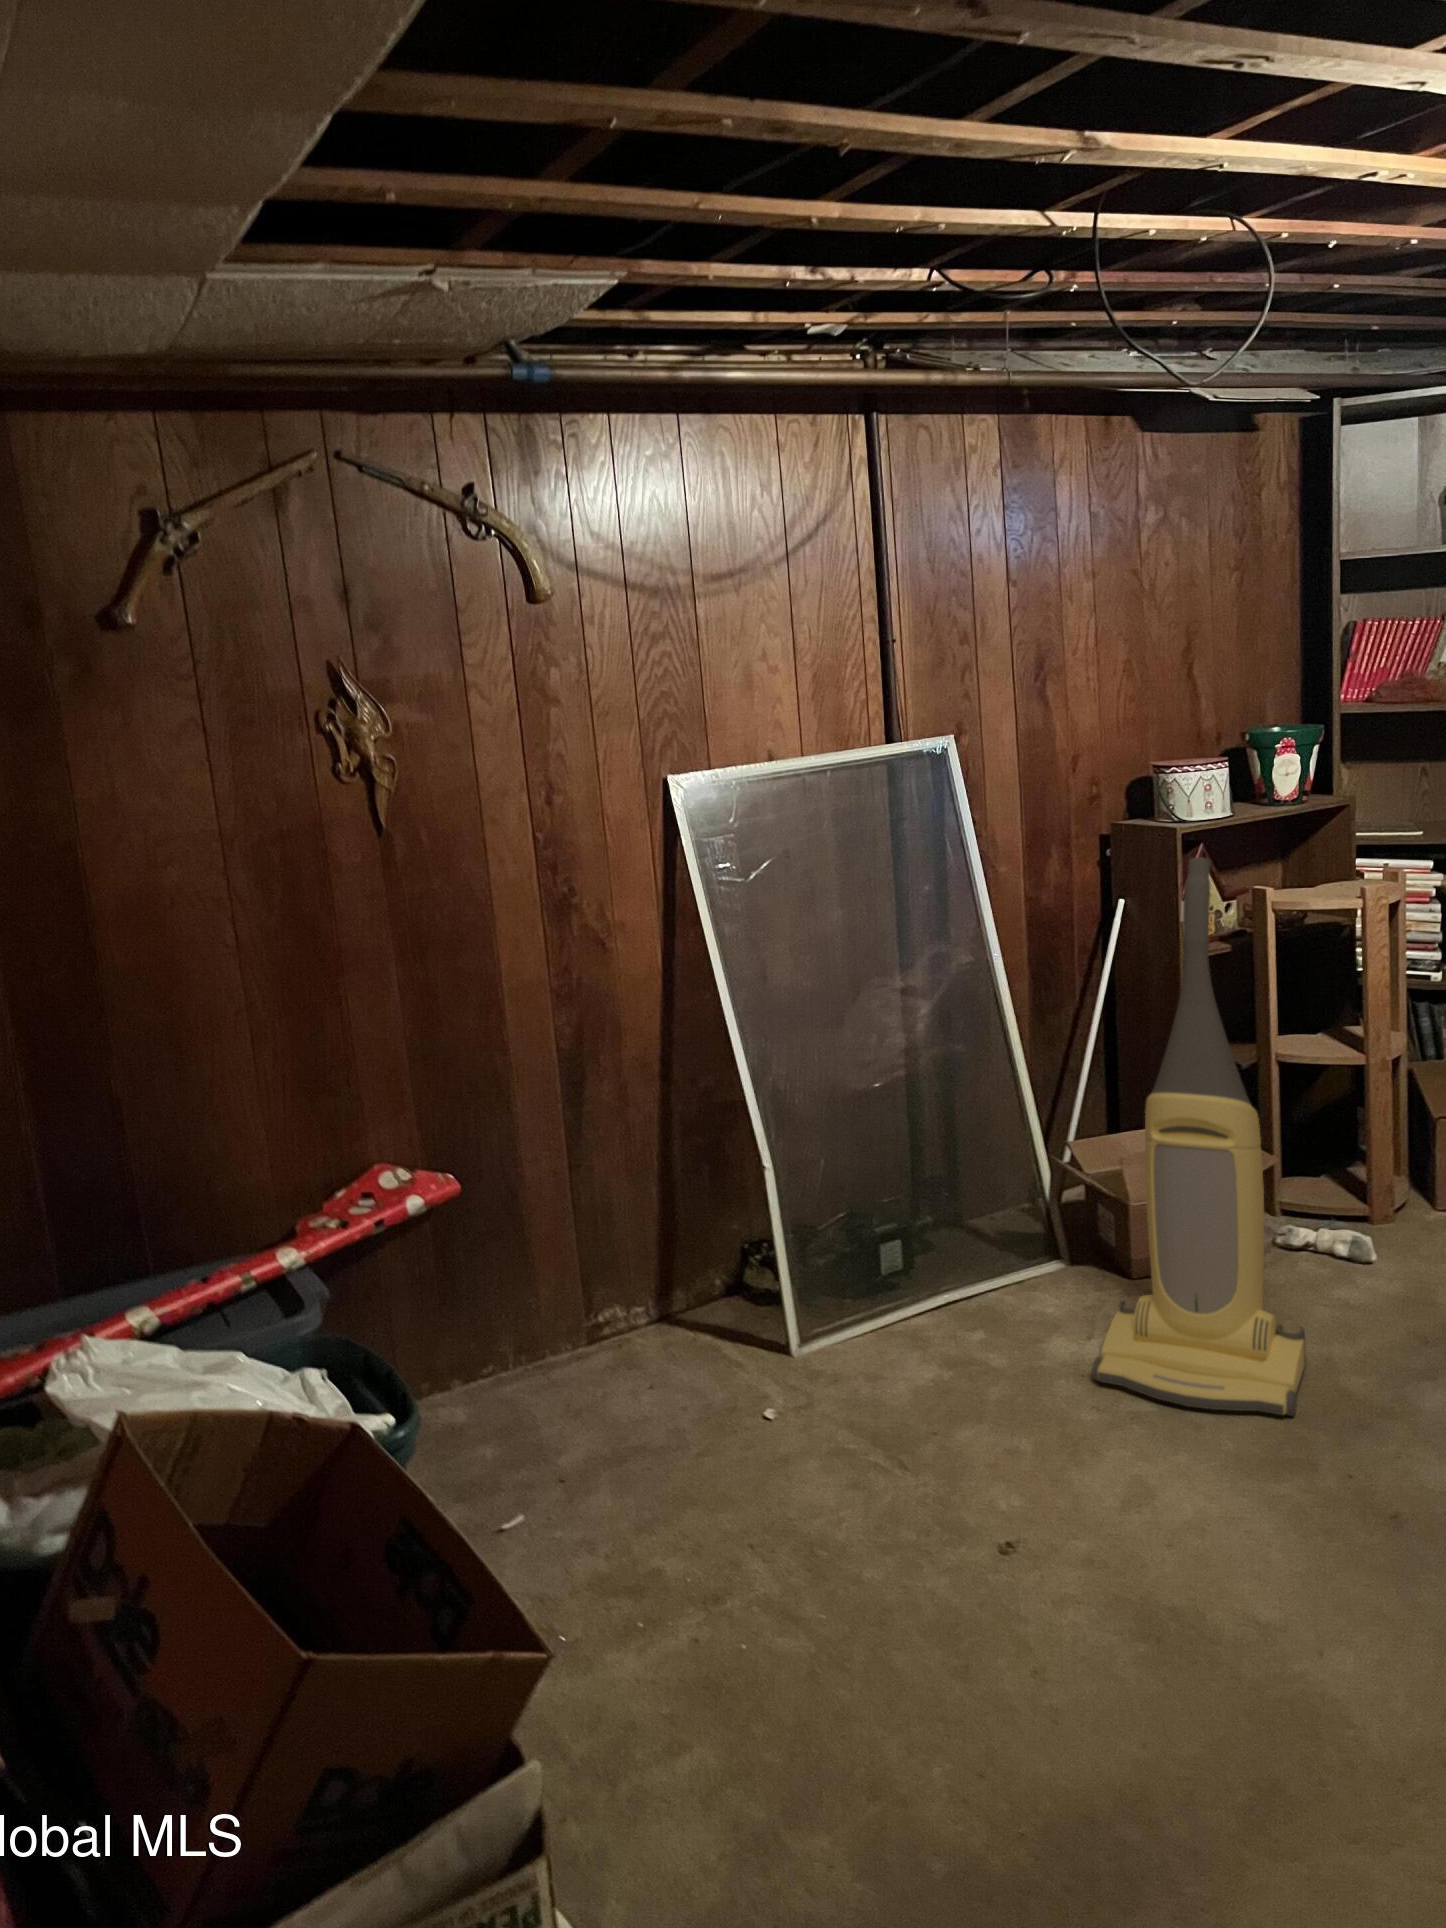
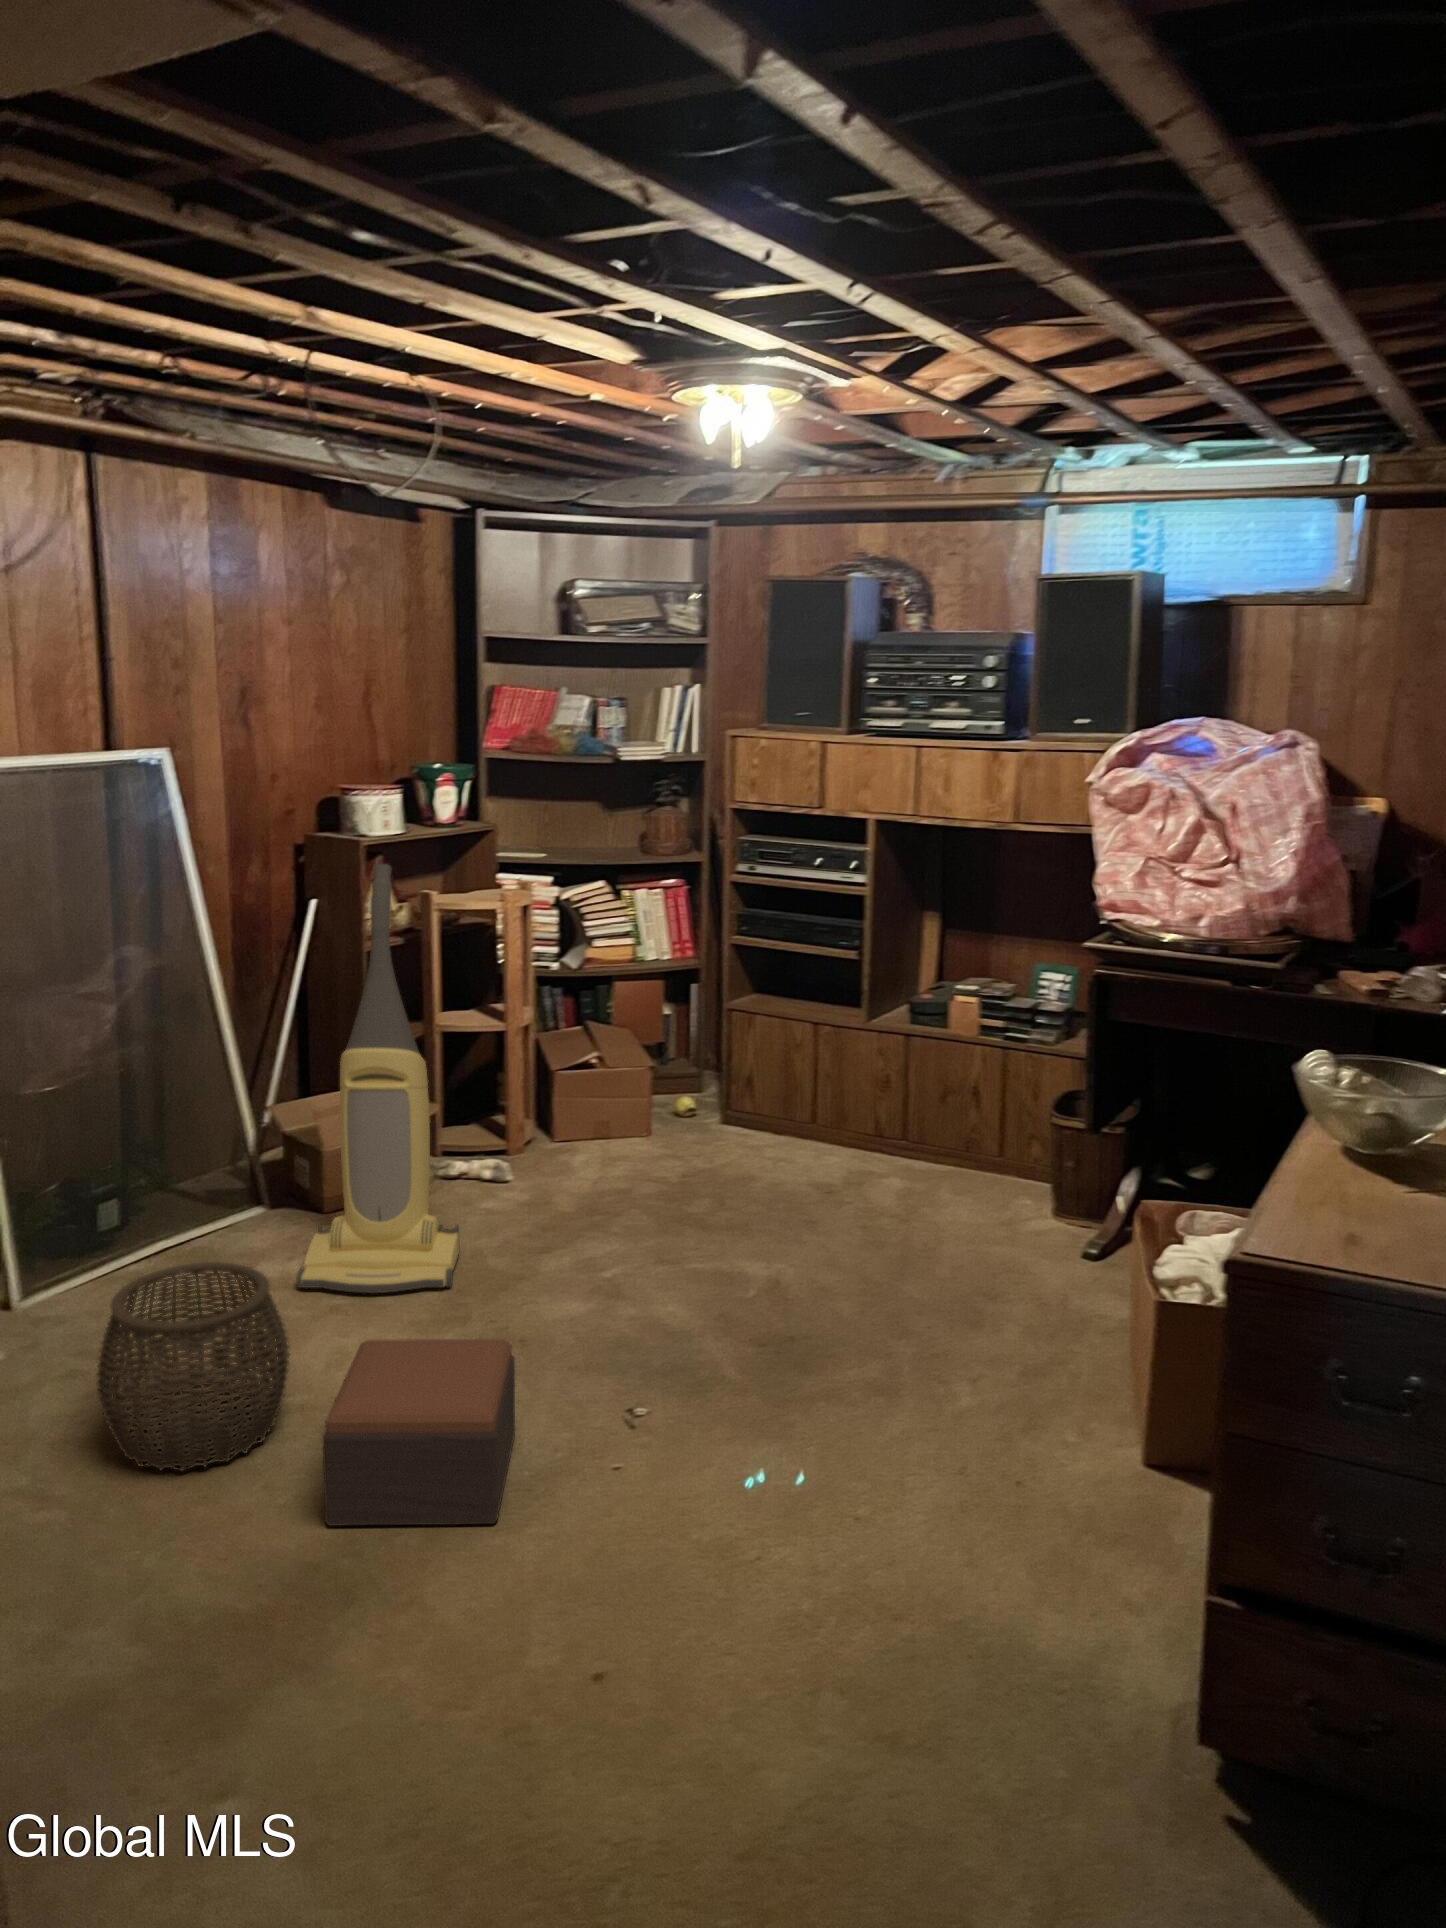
woven basket: none [844,1357,1073,1629] -> present [97,1262,290,1471]
footstool: none [1105,1511,1394,1860] -> present [323,1339,515,1526]

